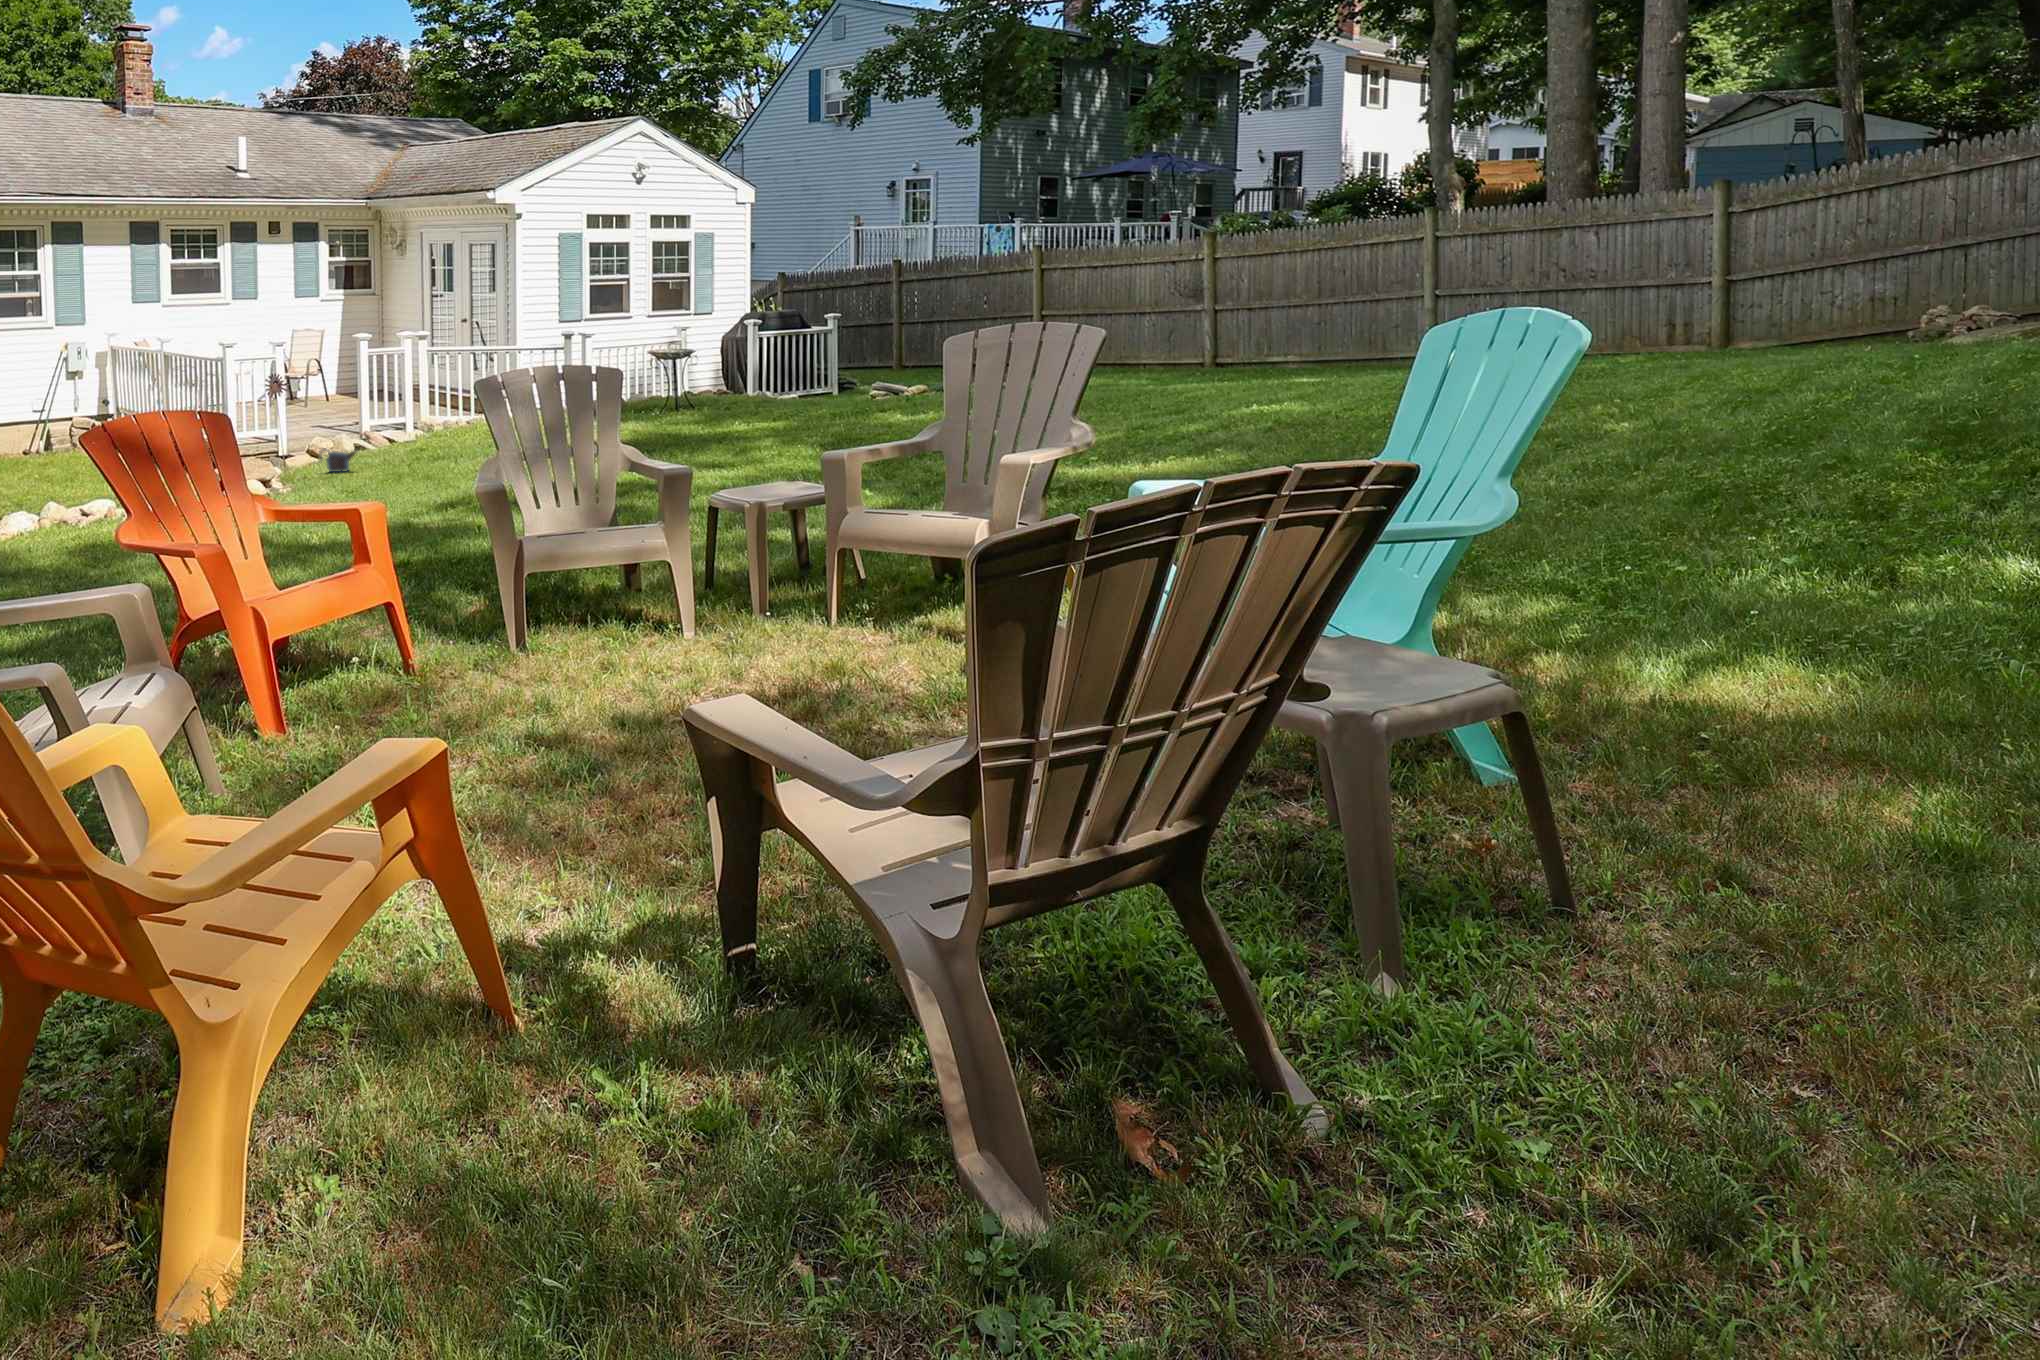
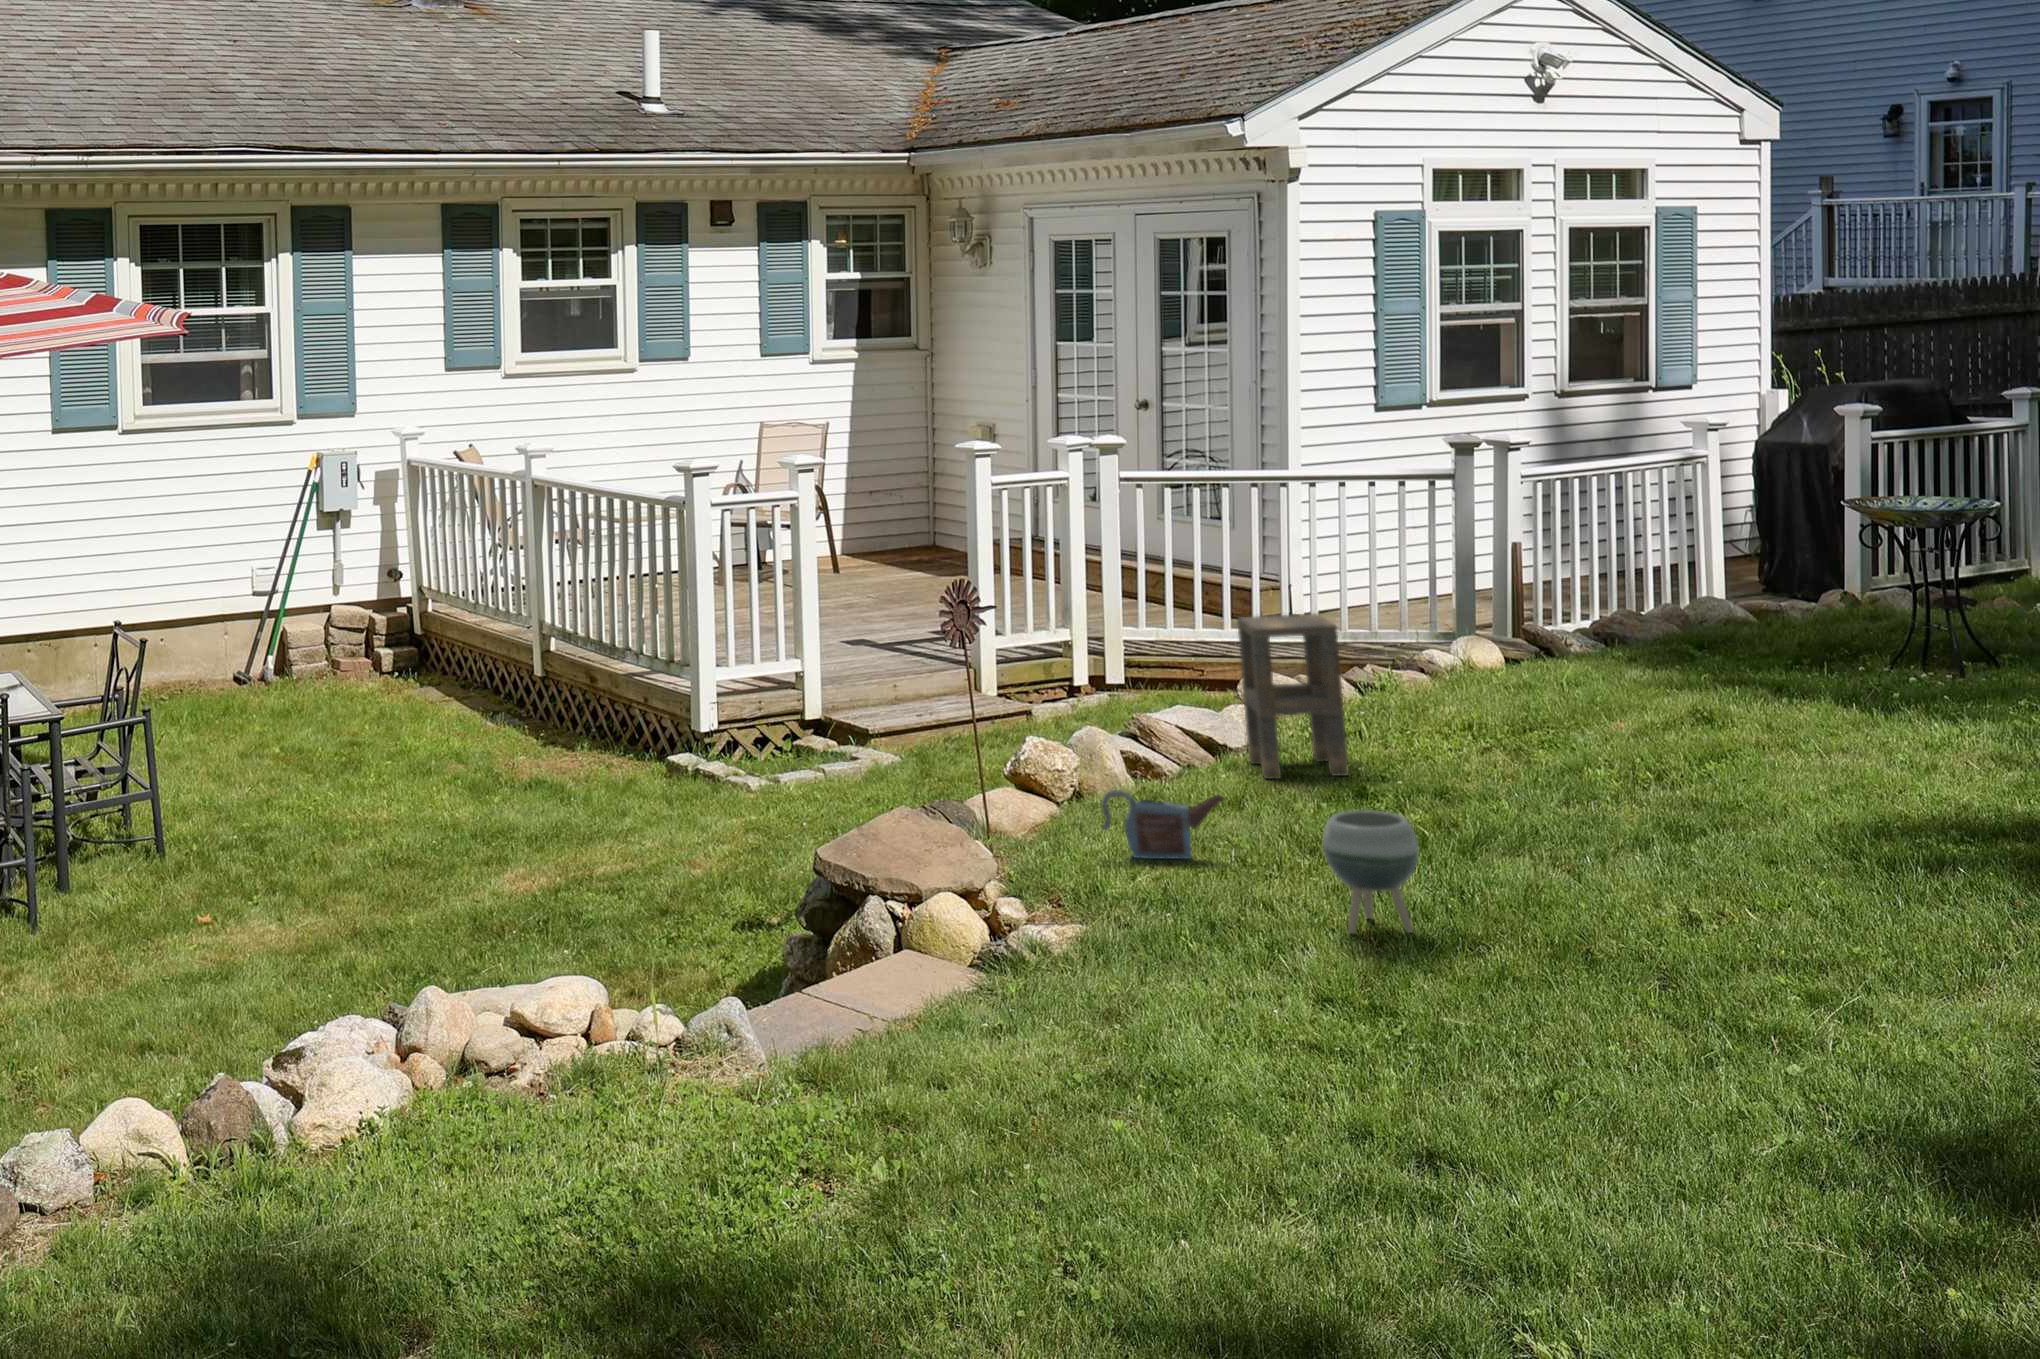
side table: none [399,392,434,452] -> present [1237,613,1349,779]
planter: none [366,444,395,483] -> present [1323,810,1418,933]

